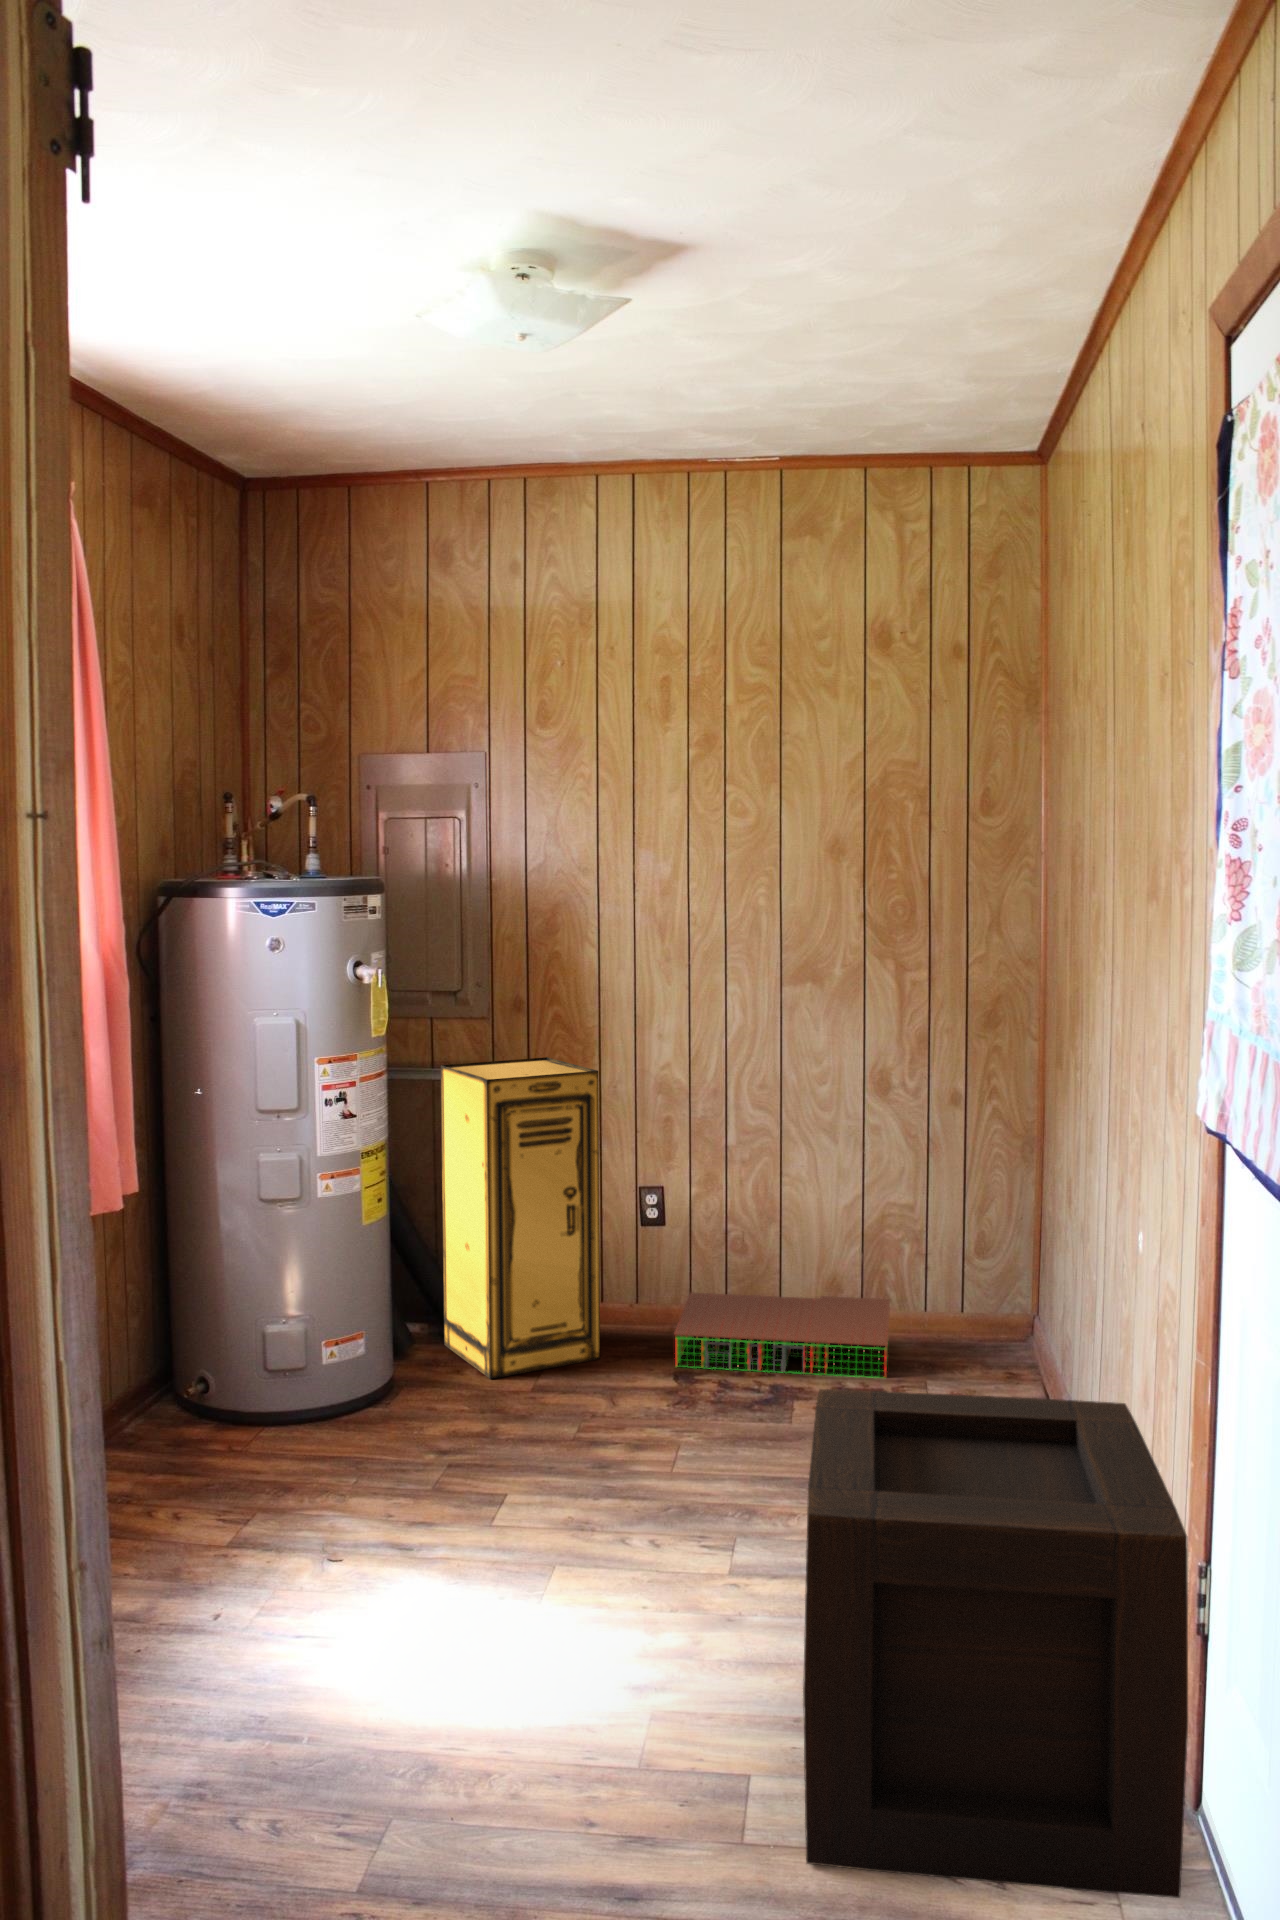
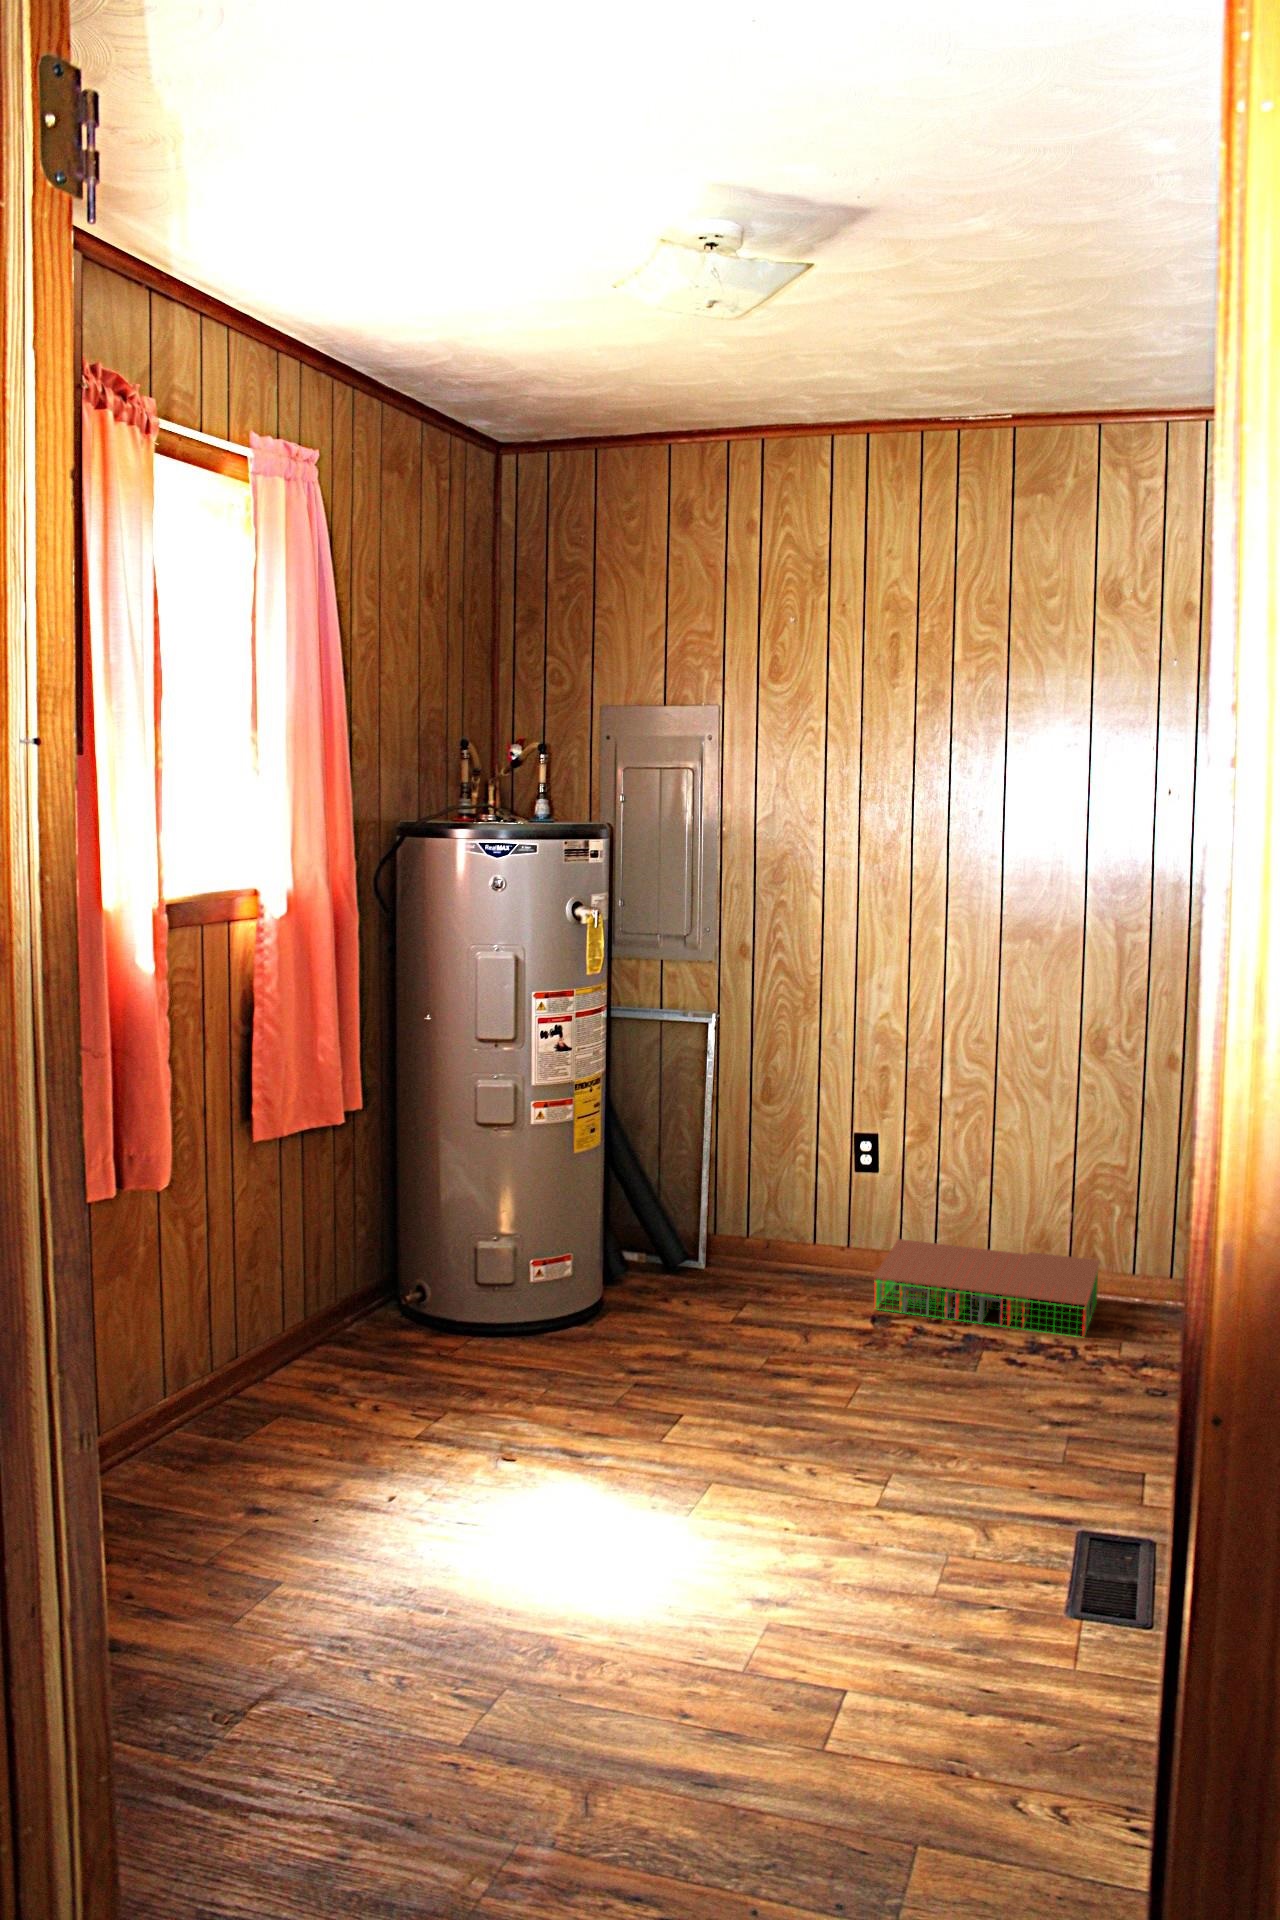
storage cabinet: present [441,1057,600,1379] -> none [658,1002,809,1306]
wooden crate: present [803,1389,1188,1898] -> none [878,1332,1265,1861]

